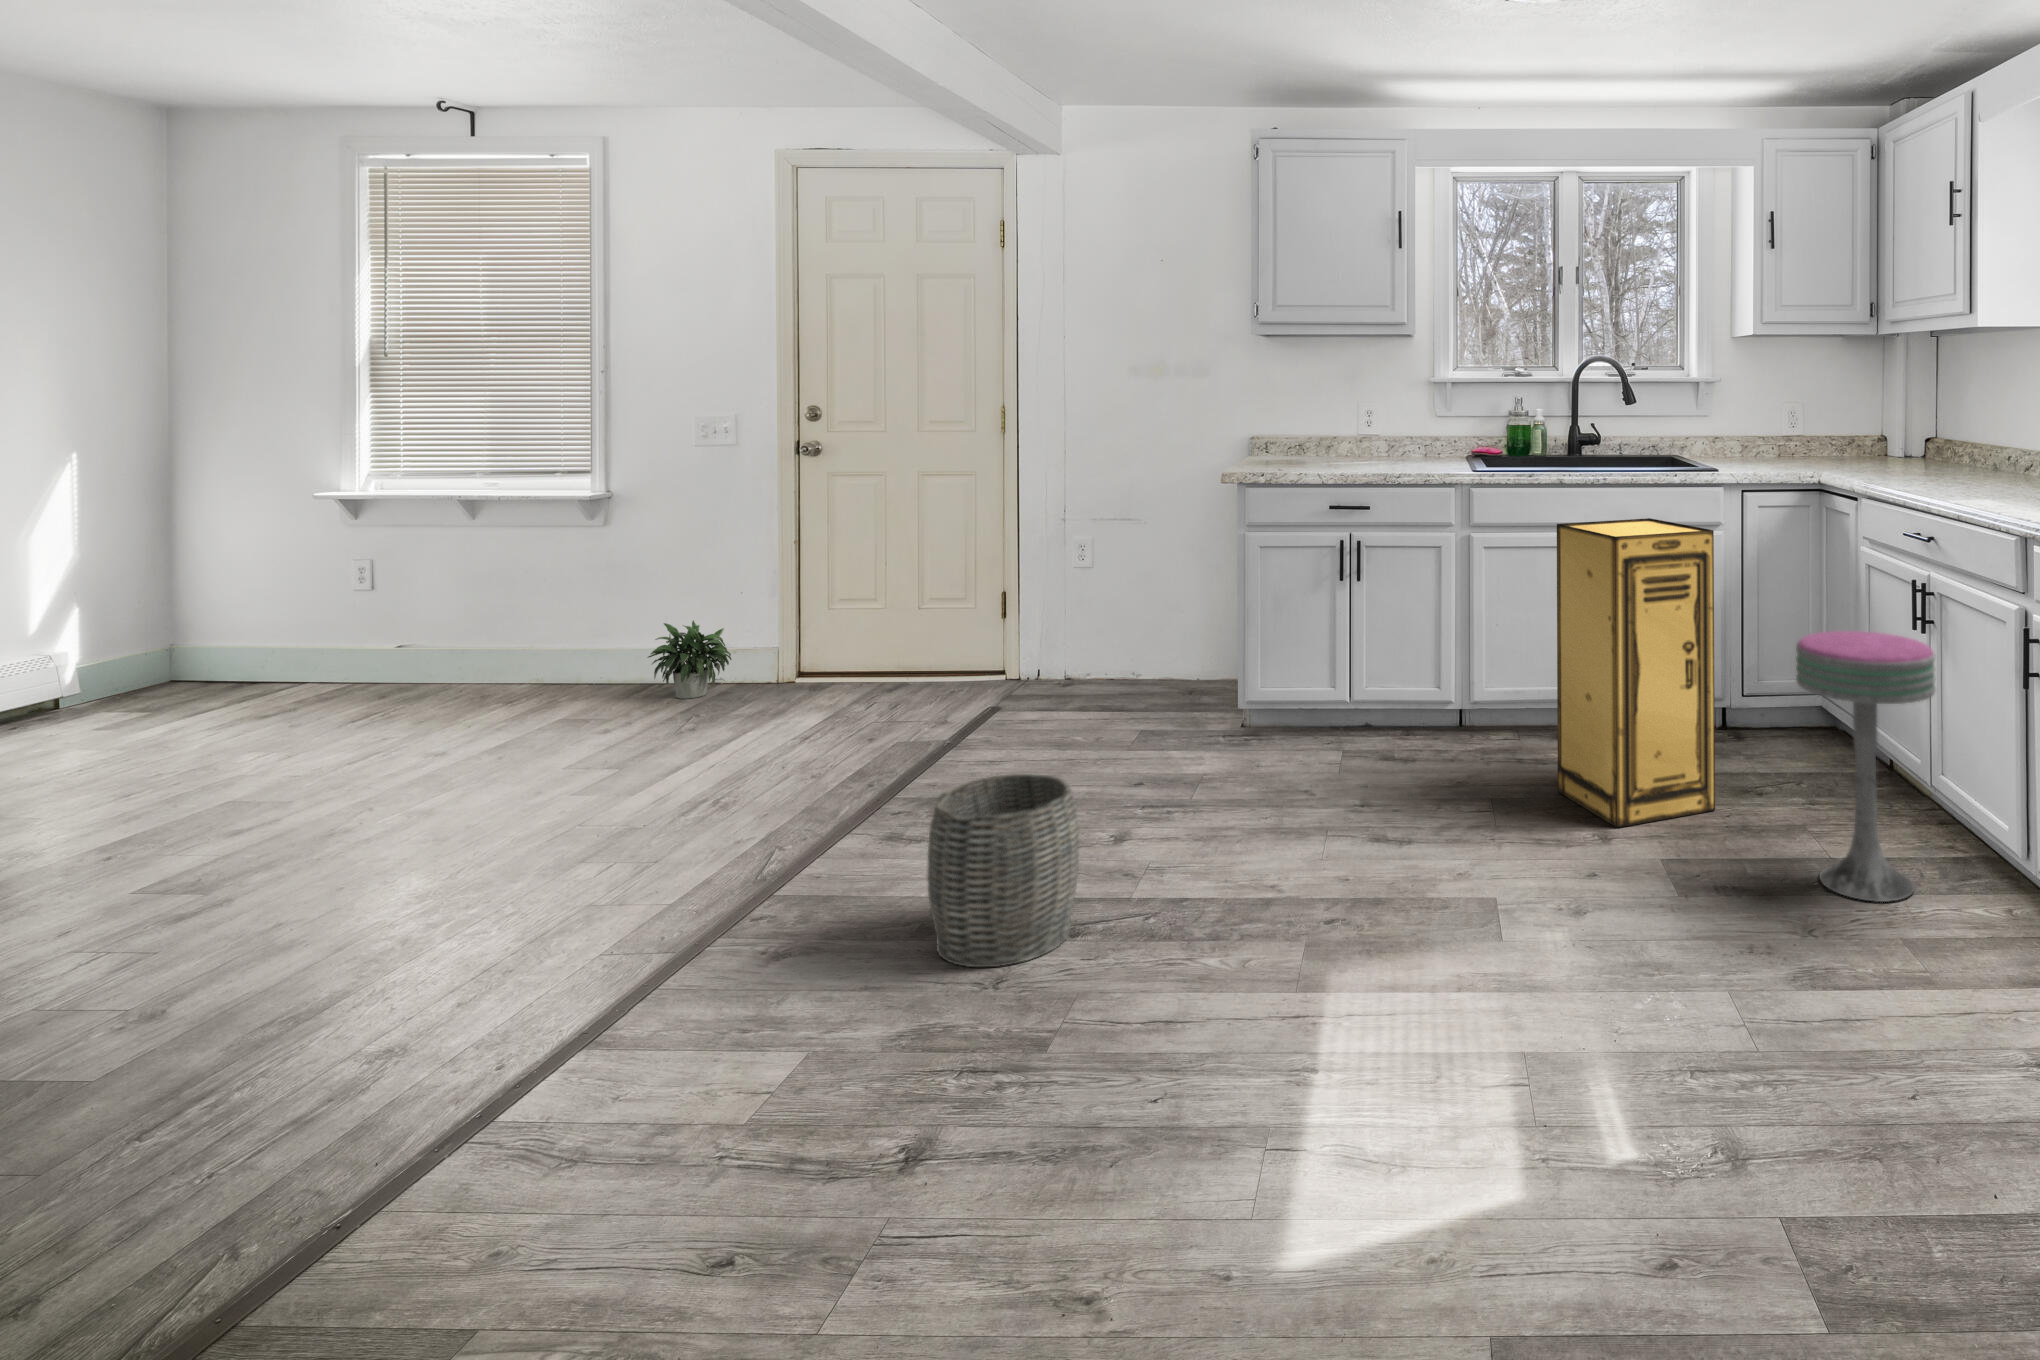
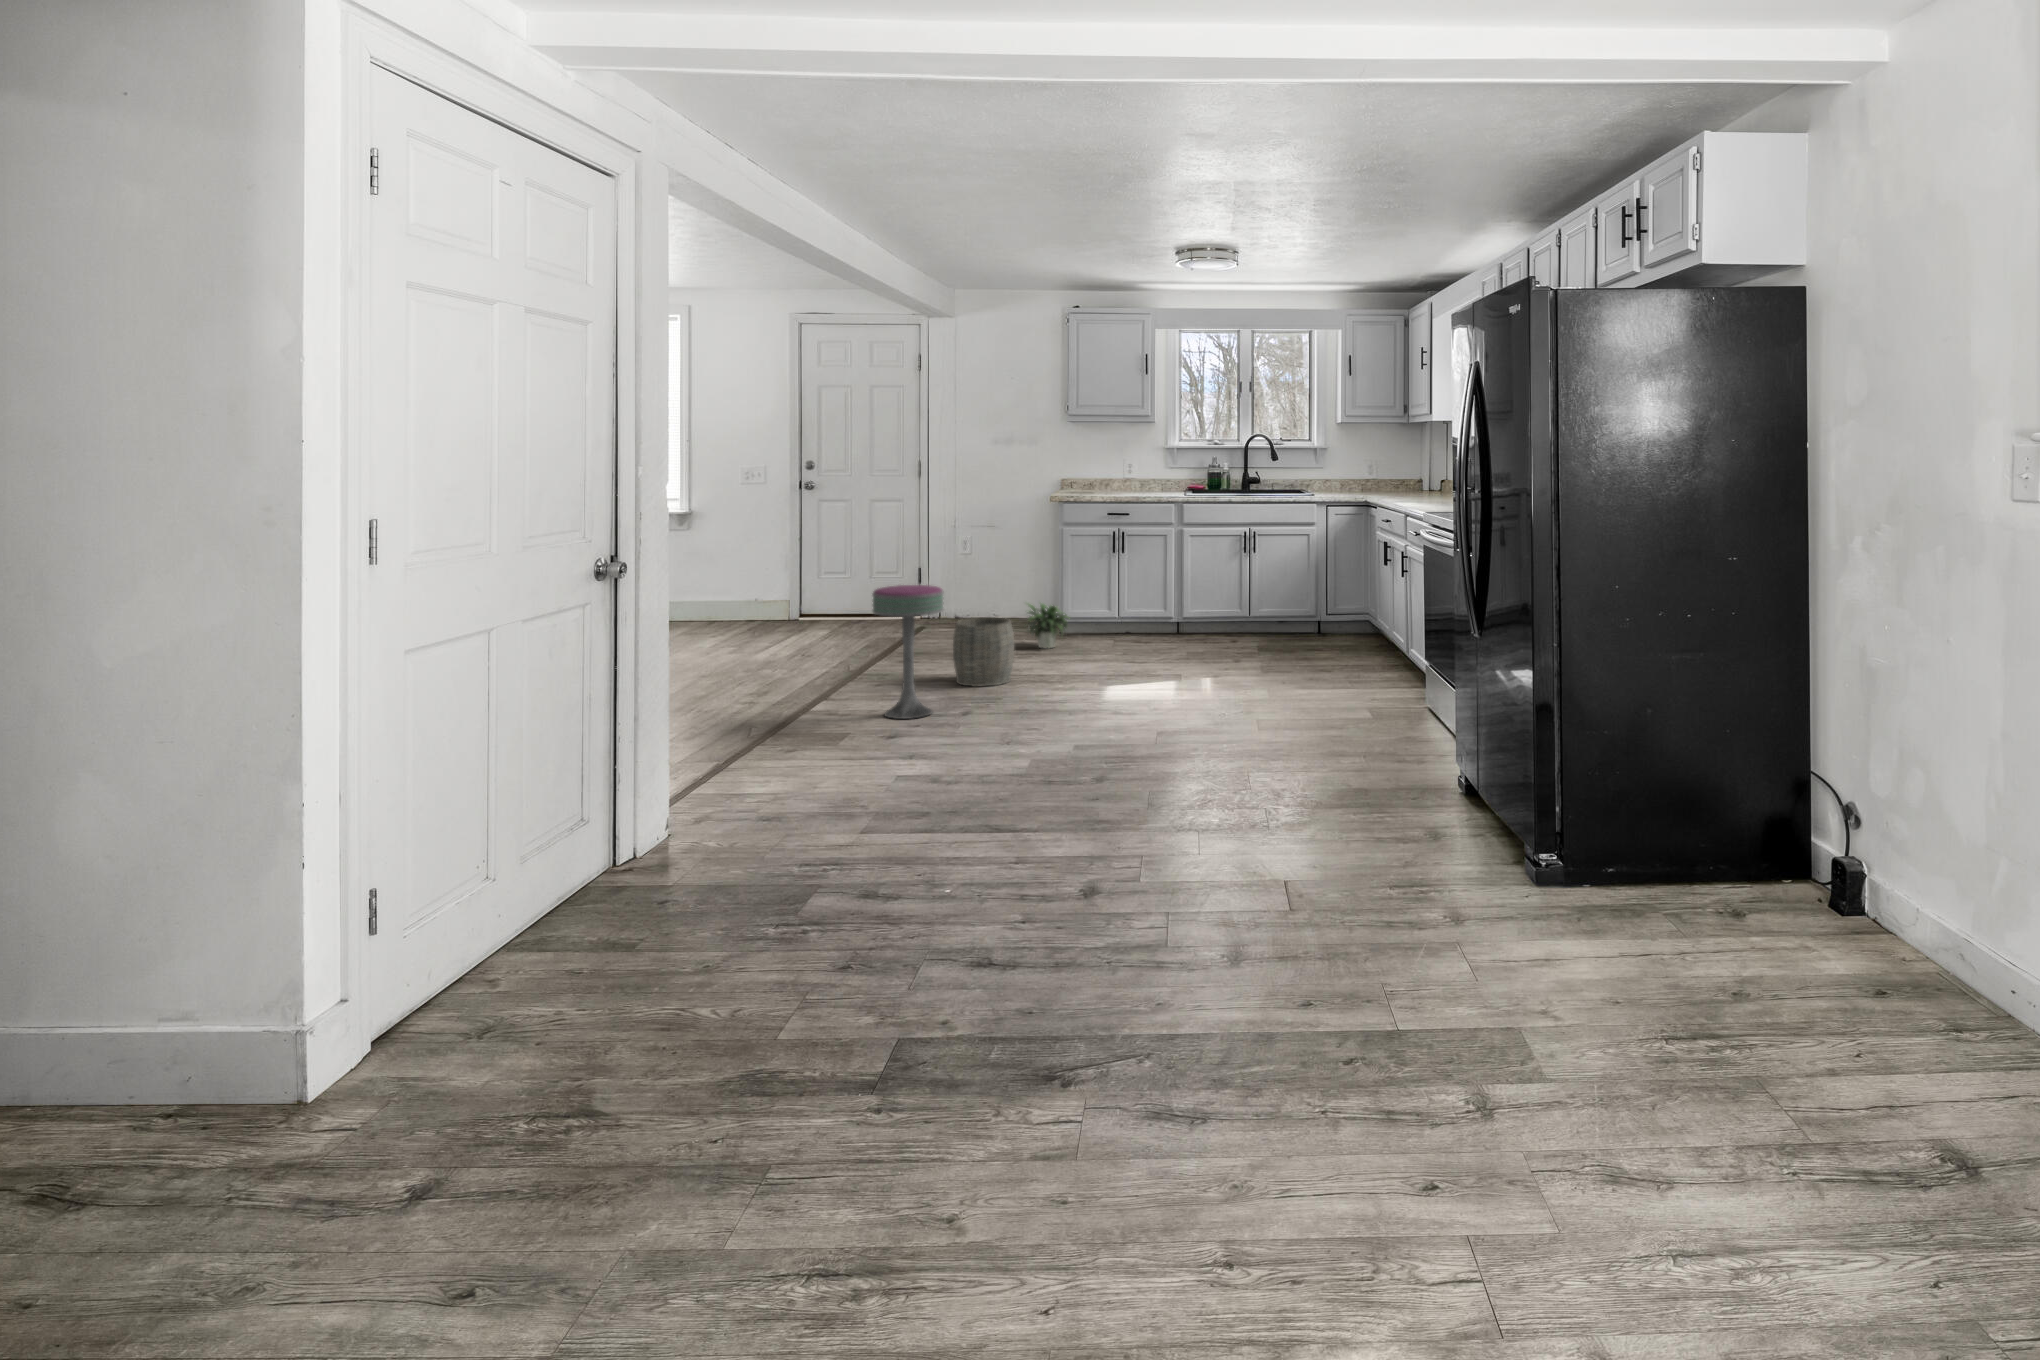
storage cabinet: present [1557,518,1715,828] -> none [1224,517,1297,657]
potted plant: present [647,620,732,699] -> present [1028,604,1068,648]
bar stool: present [1796,631,1936,902] -> present [873,585,944,719]

